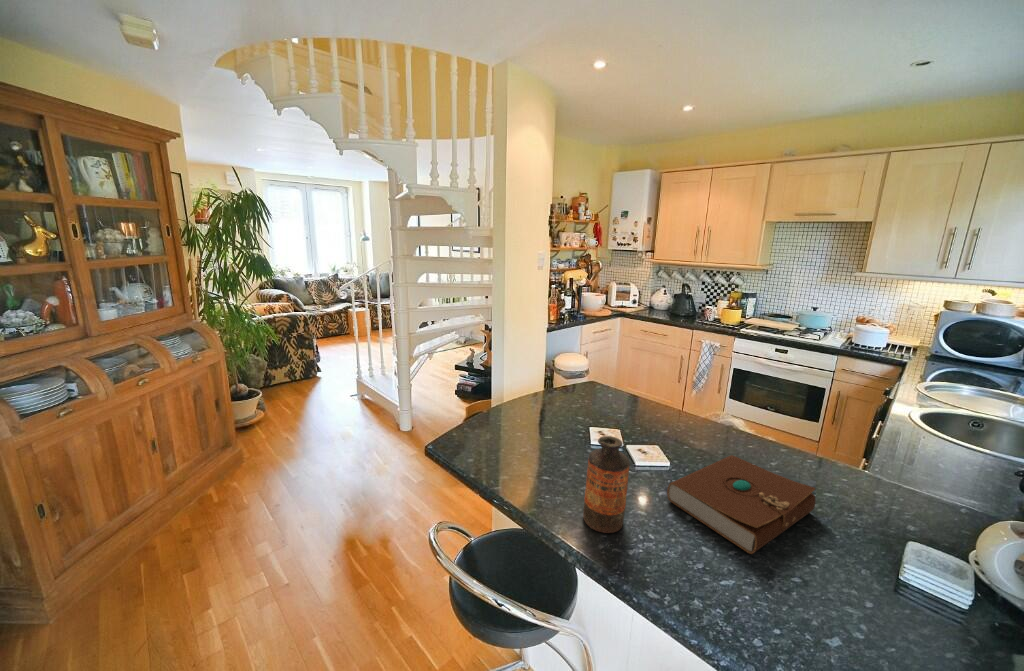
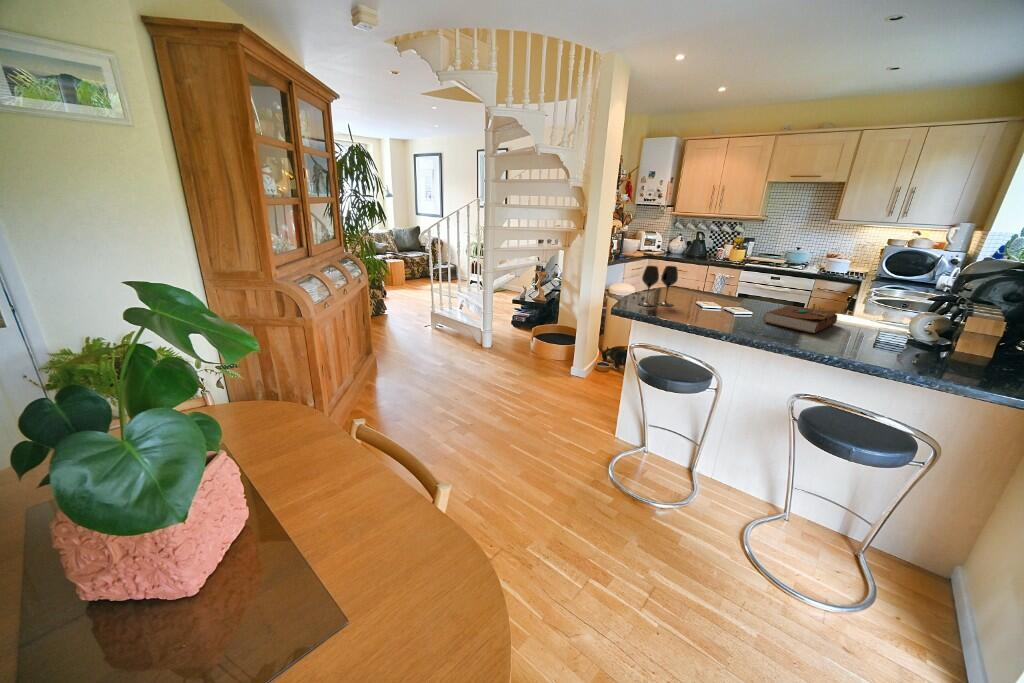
wine glass: none [482,372,543,440] -> present [638,266,678,306]
bottle: present [583,436,630,533] -> none [727,282,759,330]

